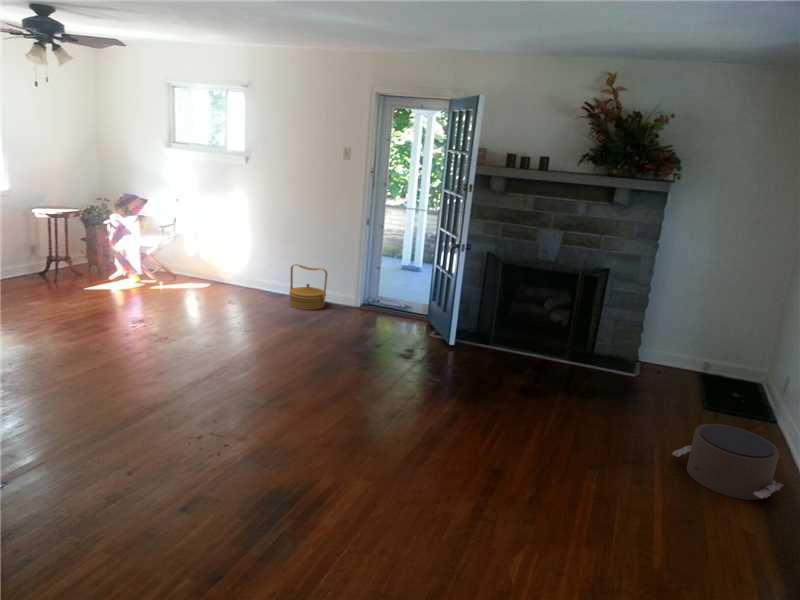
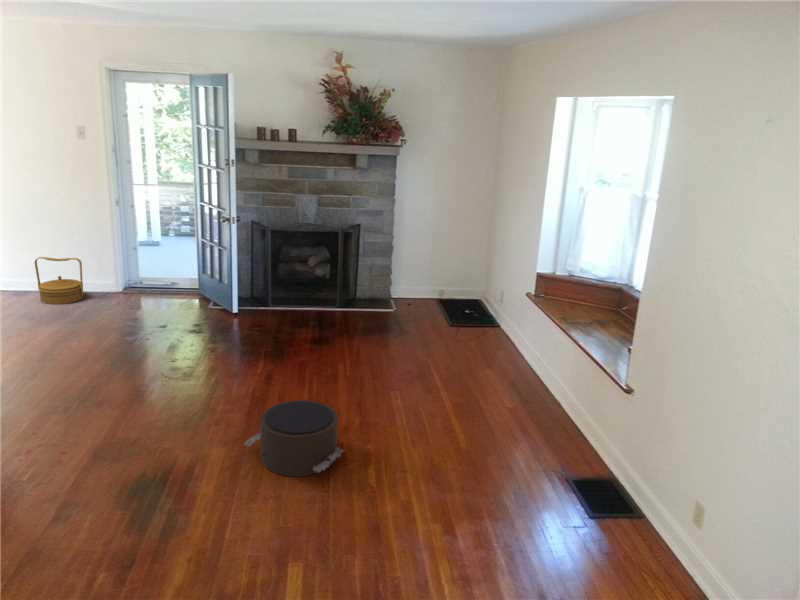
pouf: present [672,424,783,500] -> present [244,400,343,477]

